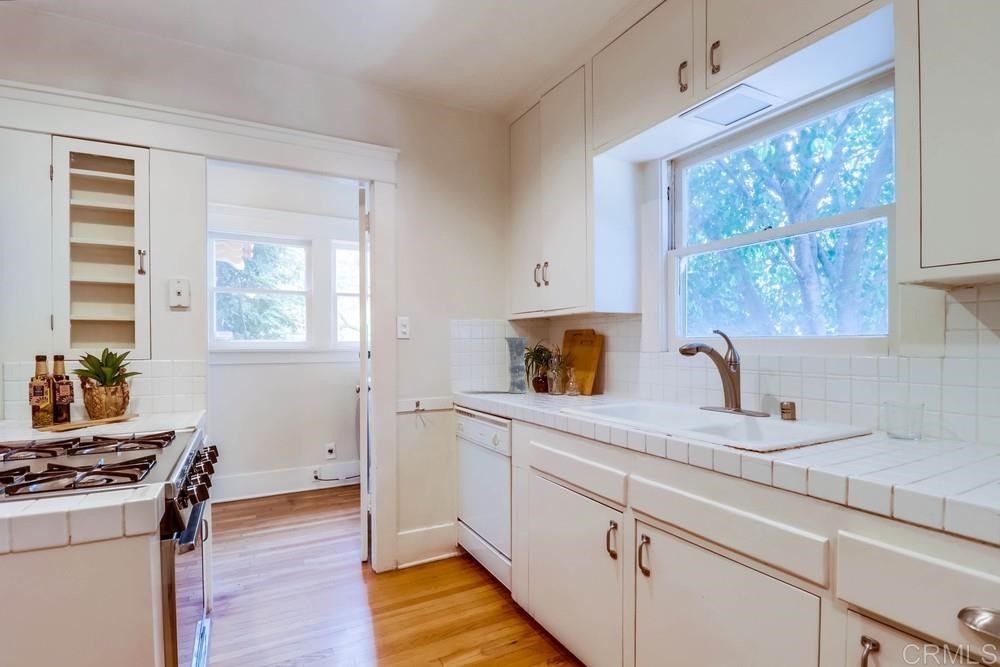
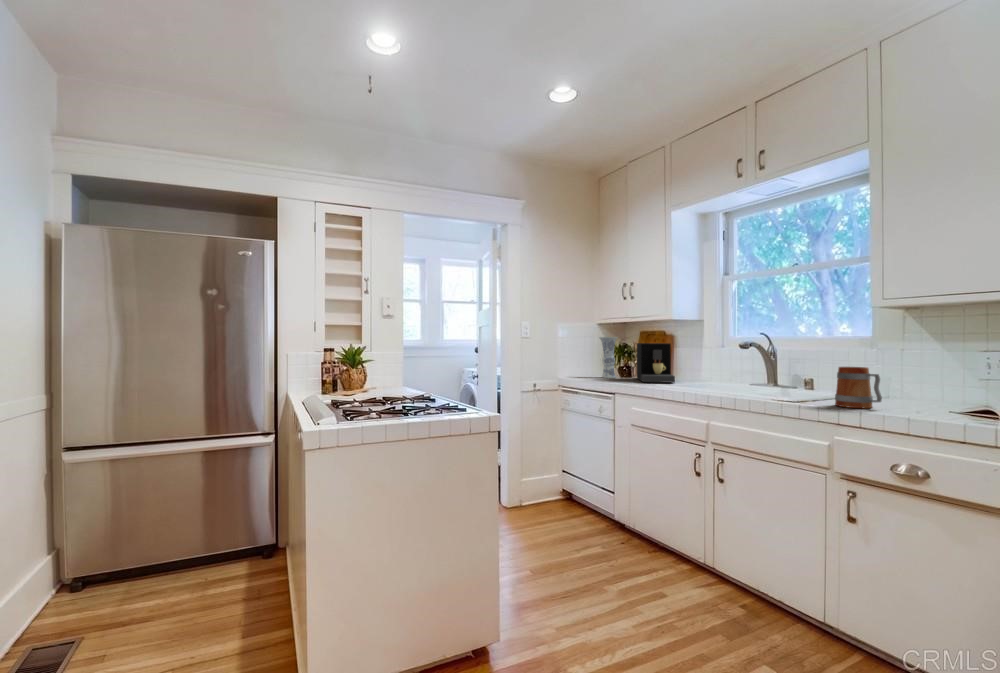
coffee maker: none [552,346,596,403] -> present [637,343,675,383]
mug: none [839,392,937,479] -> present [835,367,882,408]

